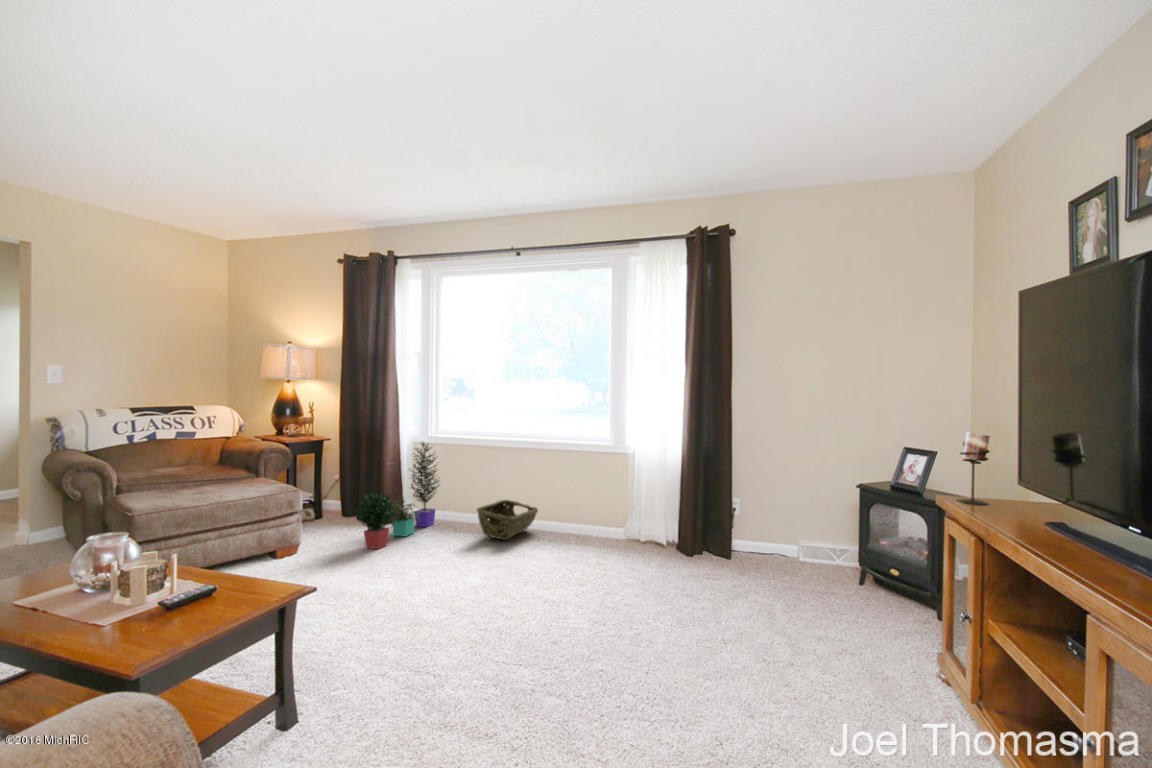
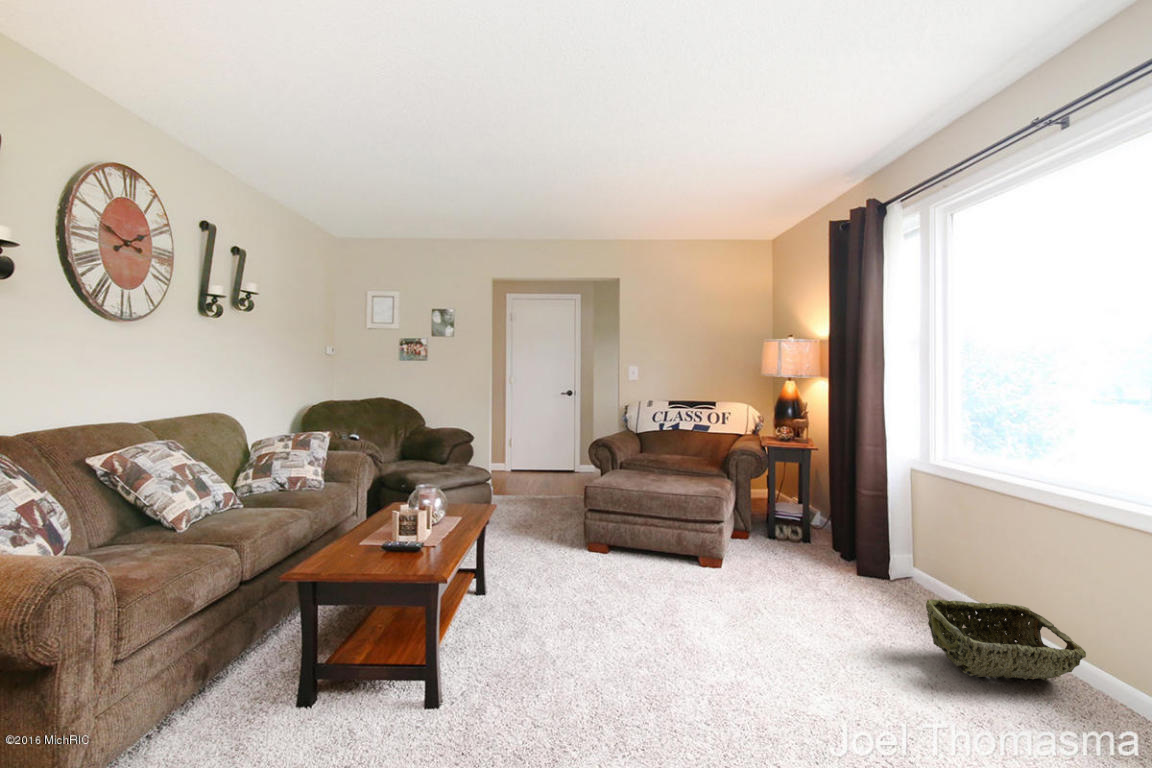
potted plant: present [355,442,440,549] -> none [770,473,933,596]

